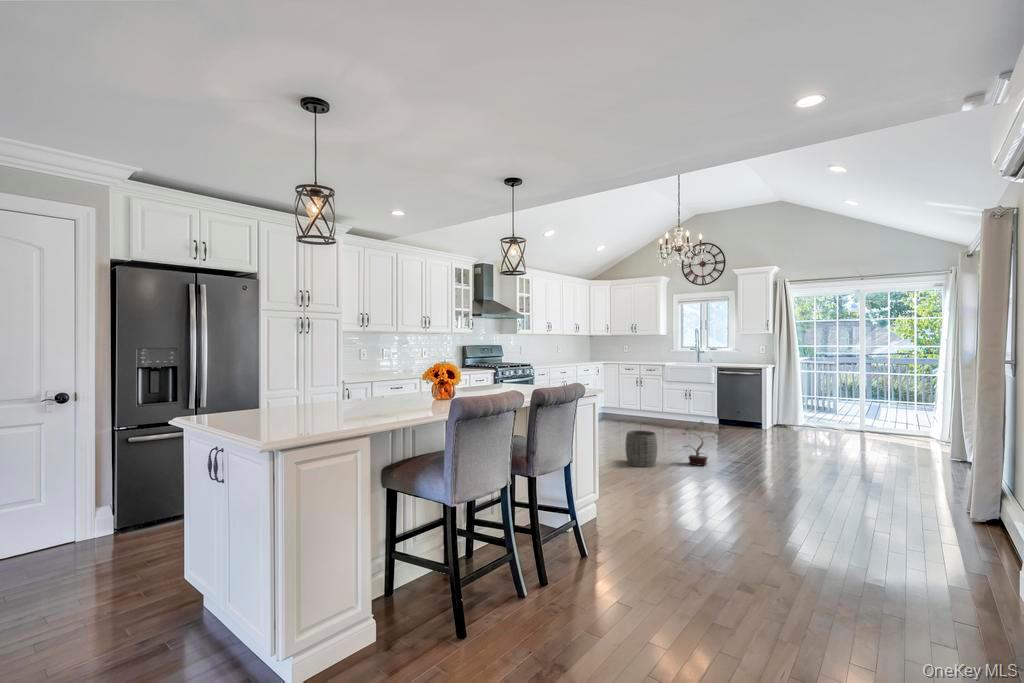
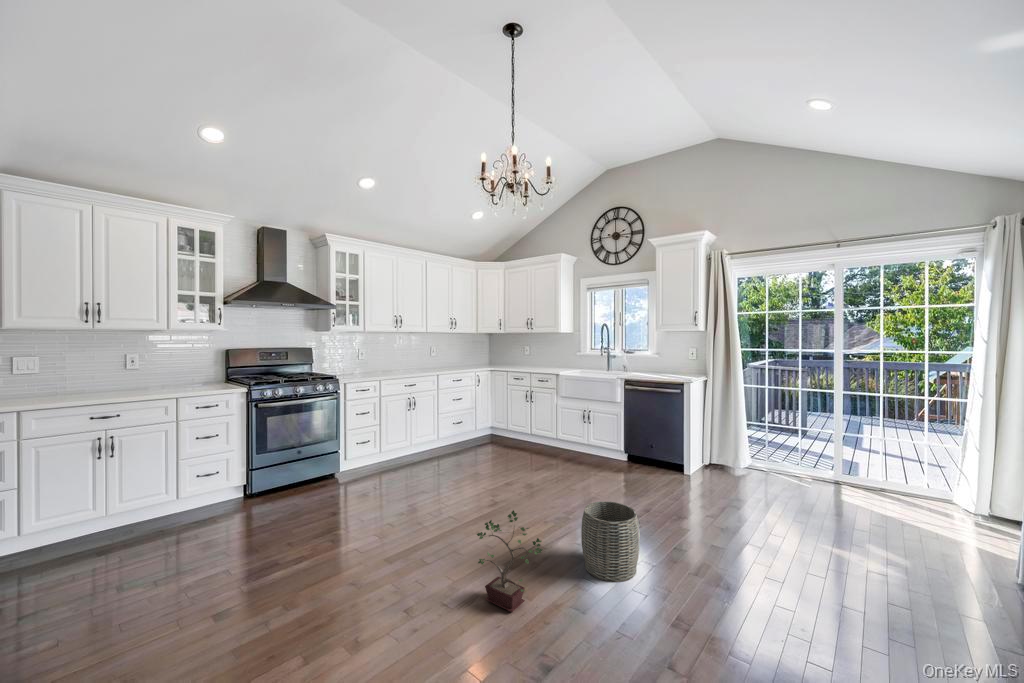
woven basket: present [625,430,657,467] -> present [581,501,640,582]

